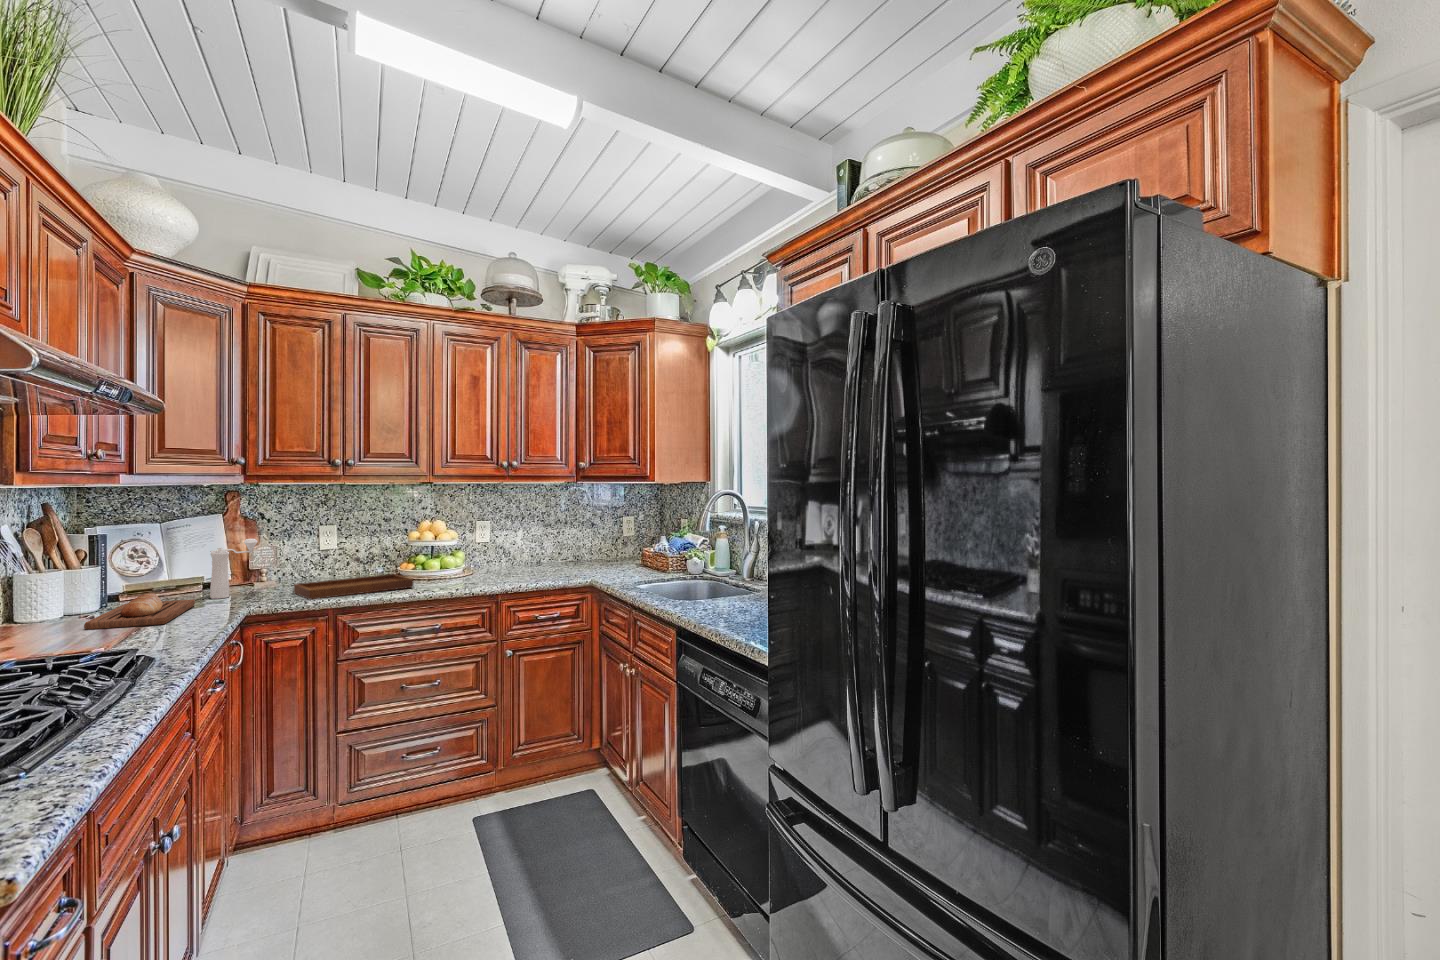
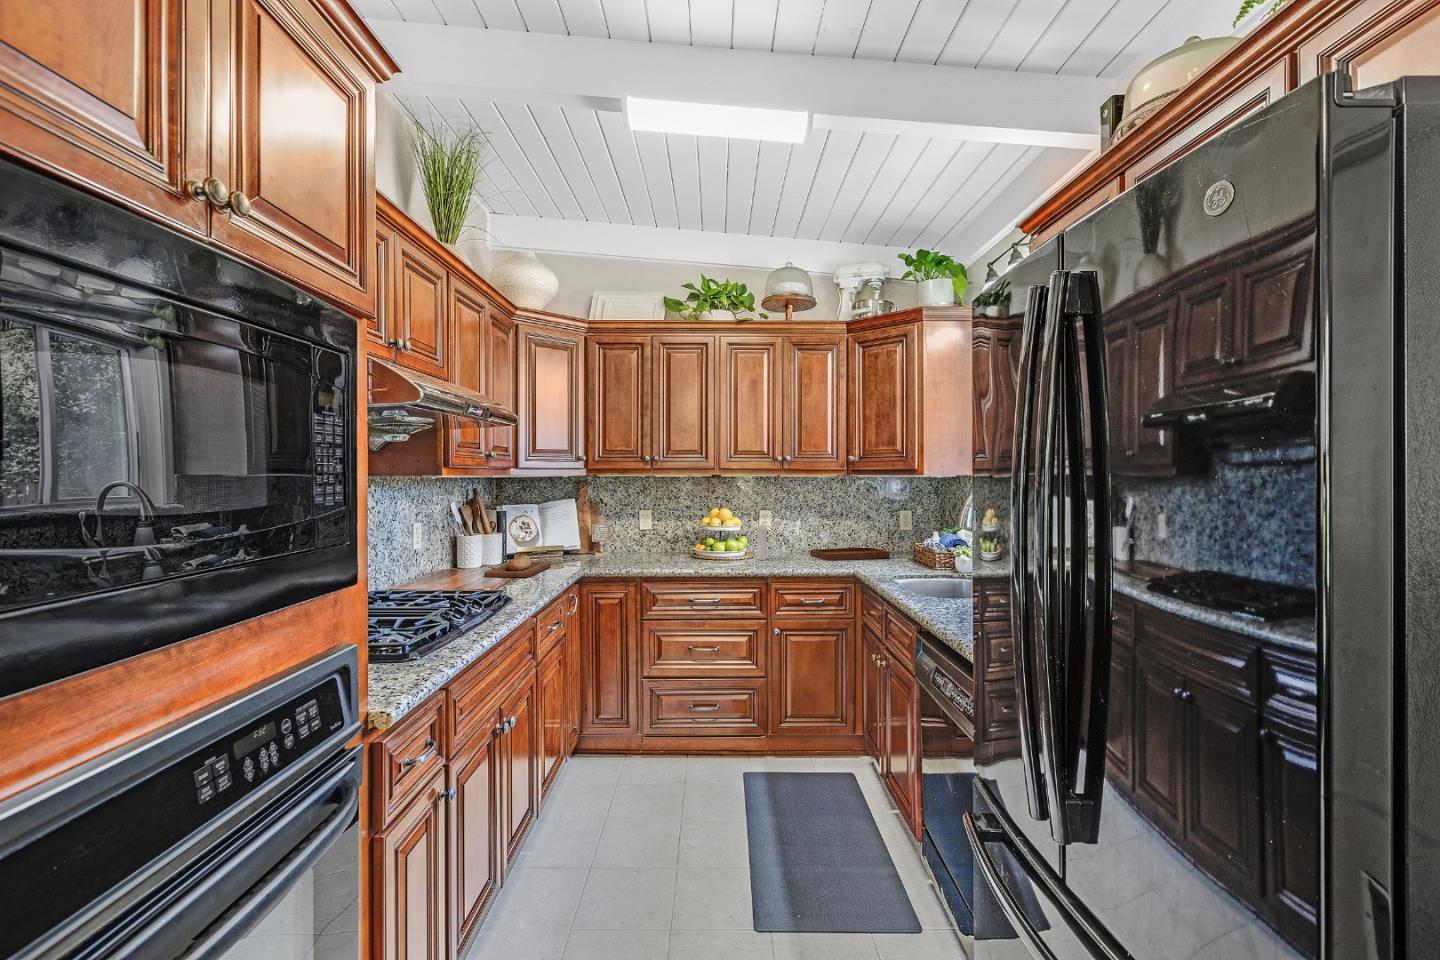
pepper mill: present [210,539,258,599] -> present [757,519,782,560]
tray: present [294,557,413,599] -> present [810,533,890,561]

